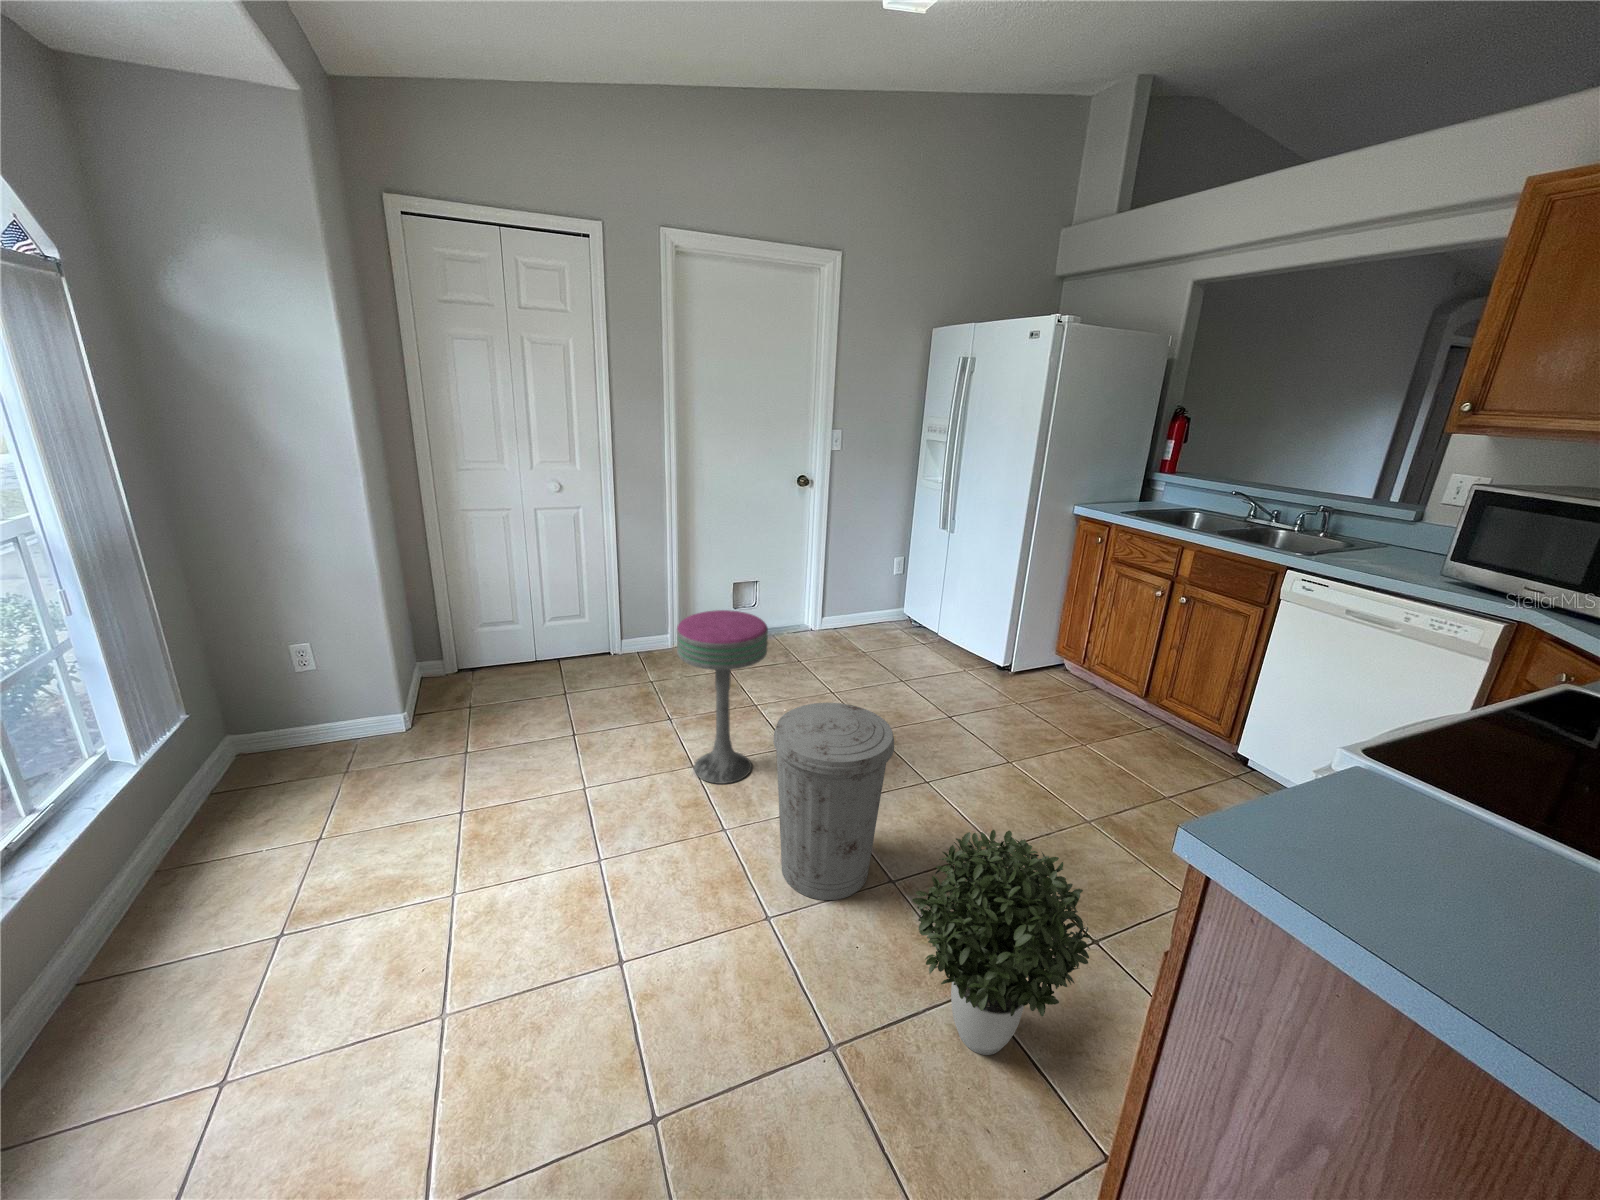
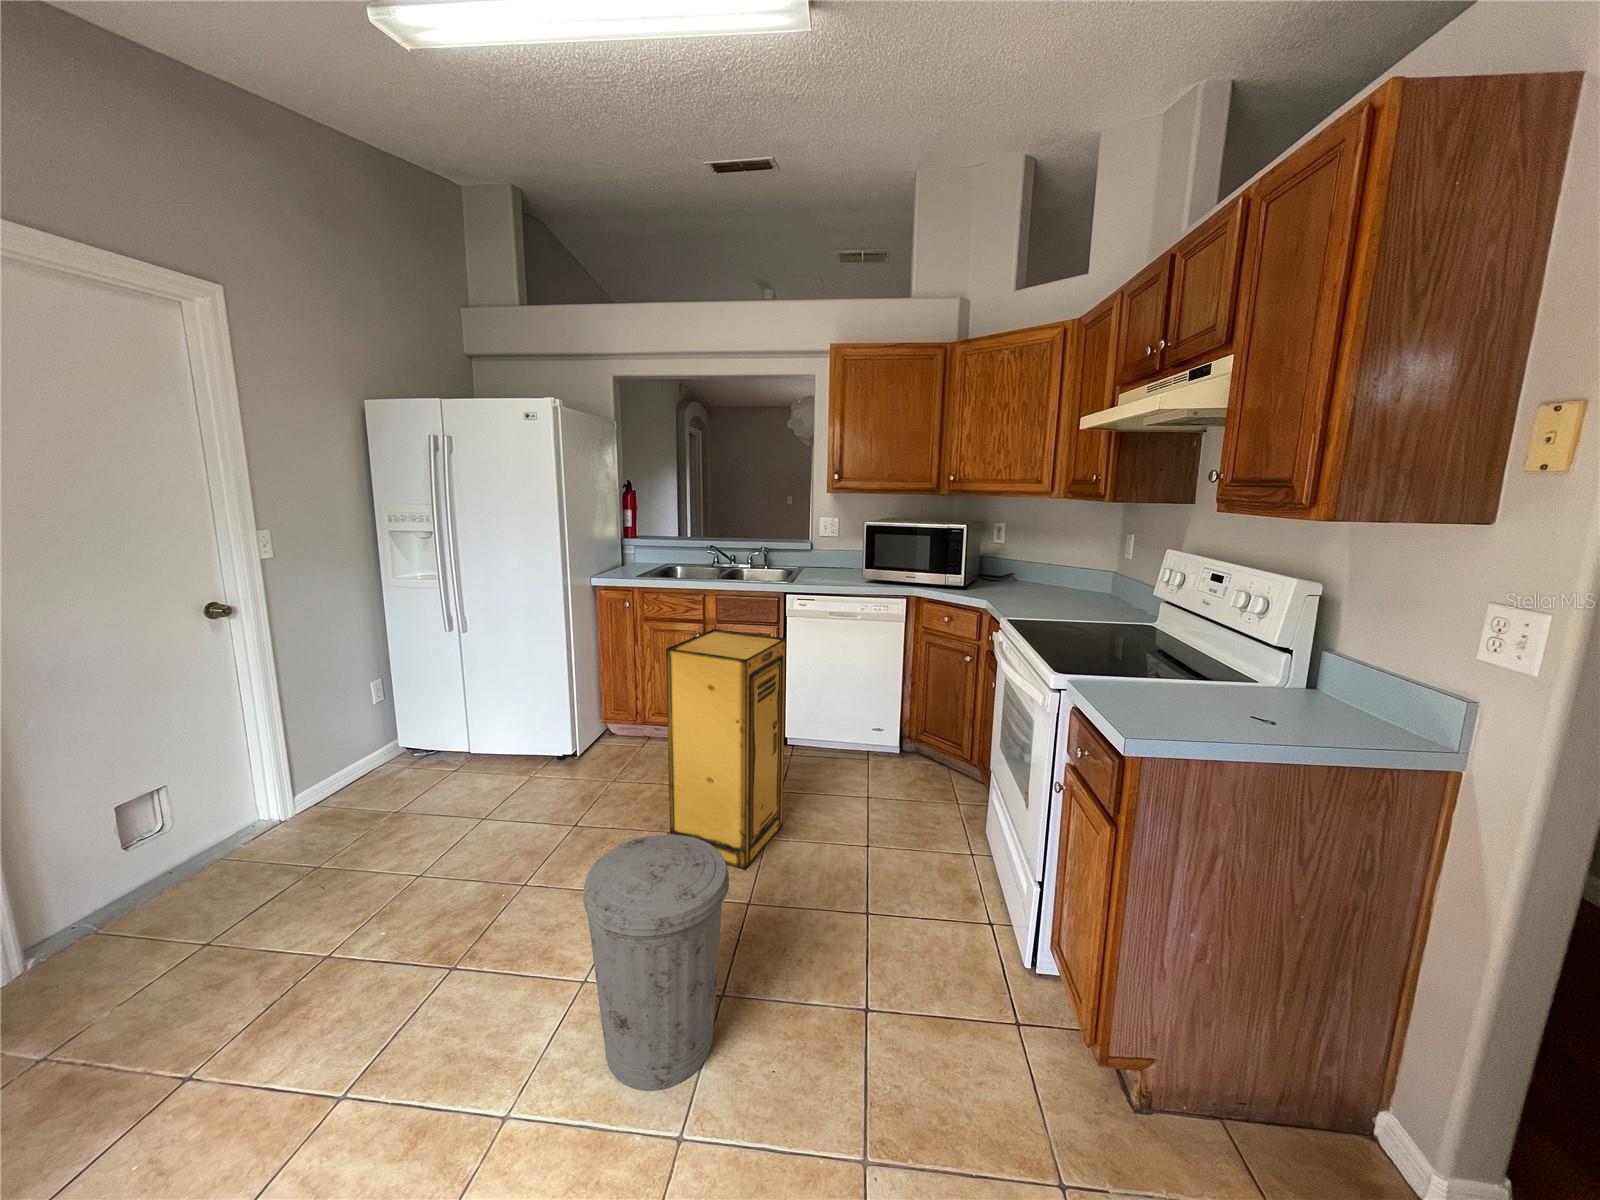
storage cabinet: none [992,575,1170,828] -> present [666,629,786,870]
bar stool: present [677,610,768,784] -> none [275,809,449,1101]
potted plant: present [912,830,1091,1055] -> none [840,846,984,1051]

